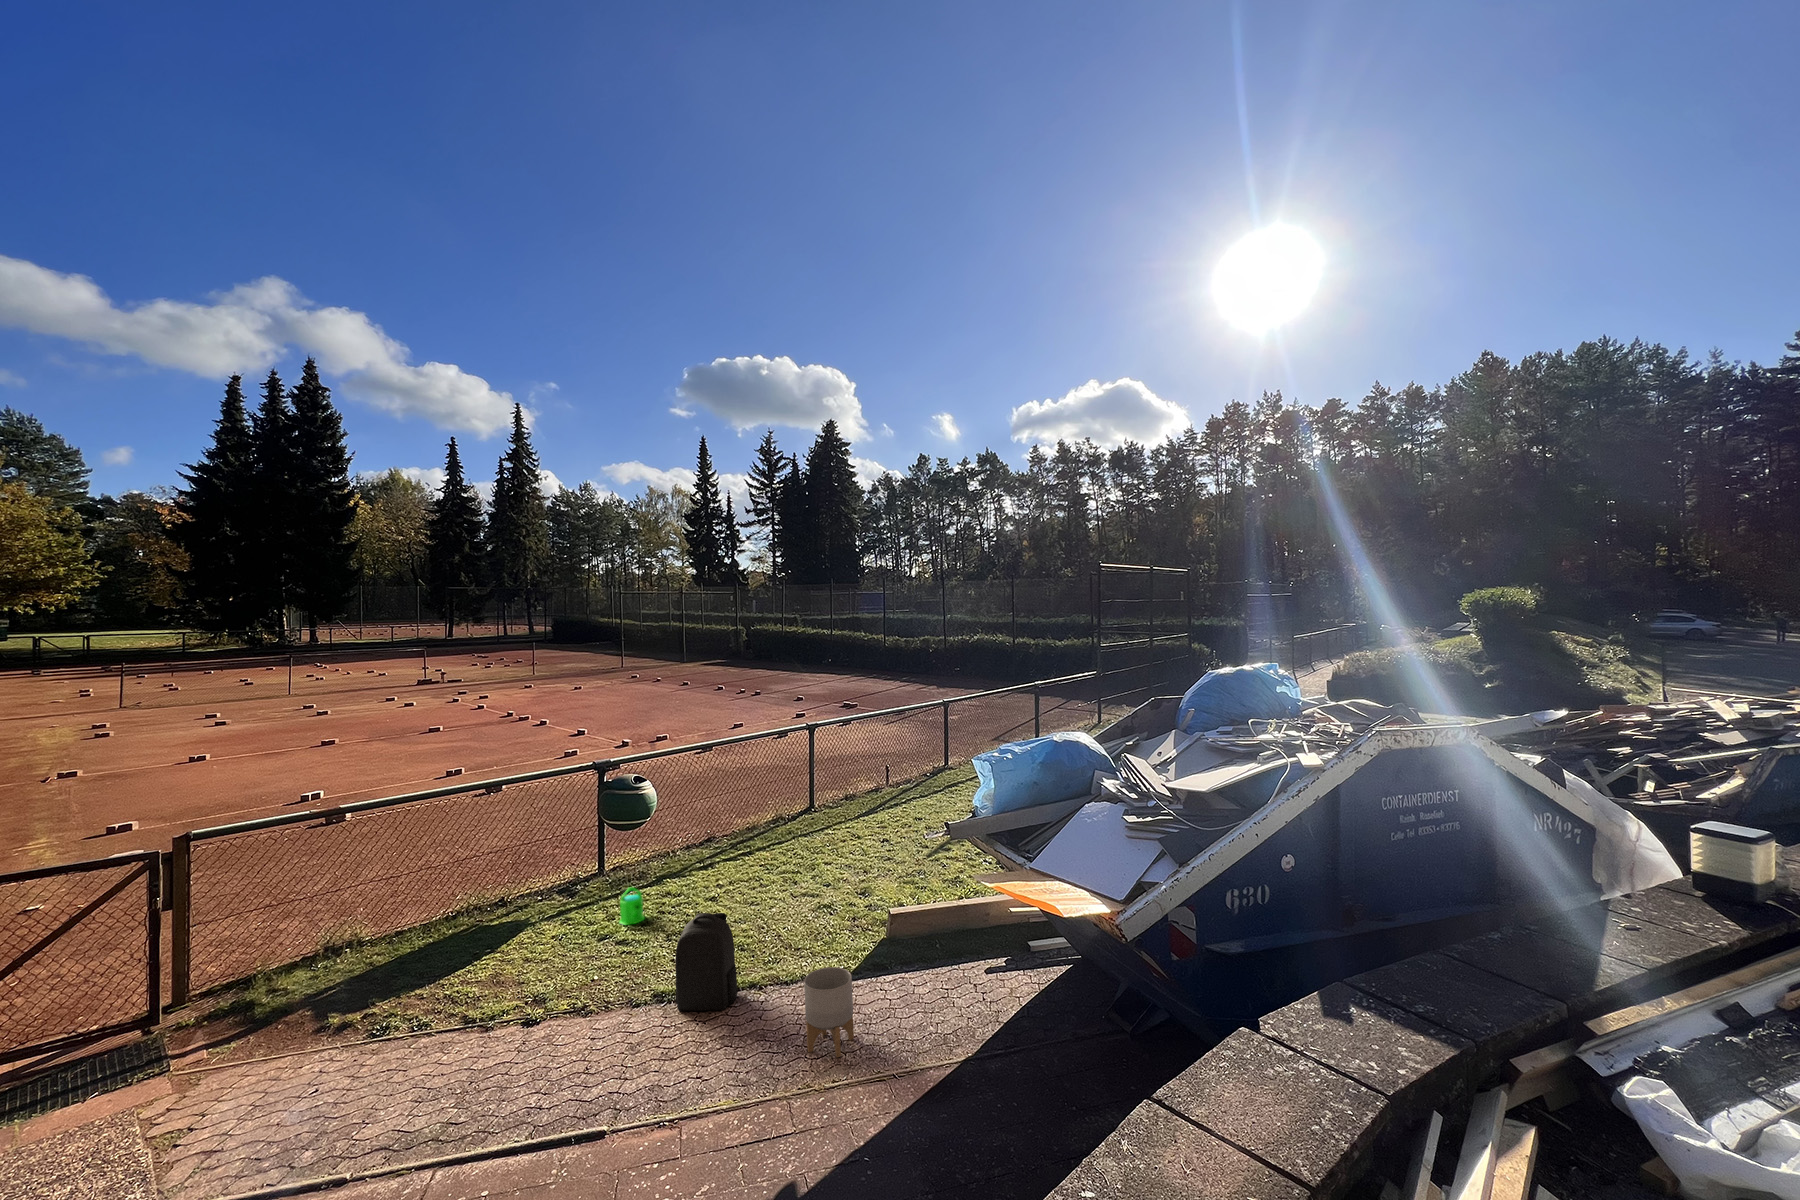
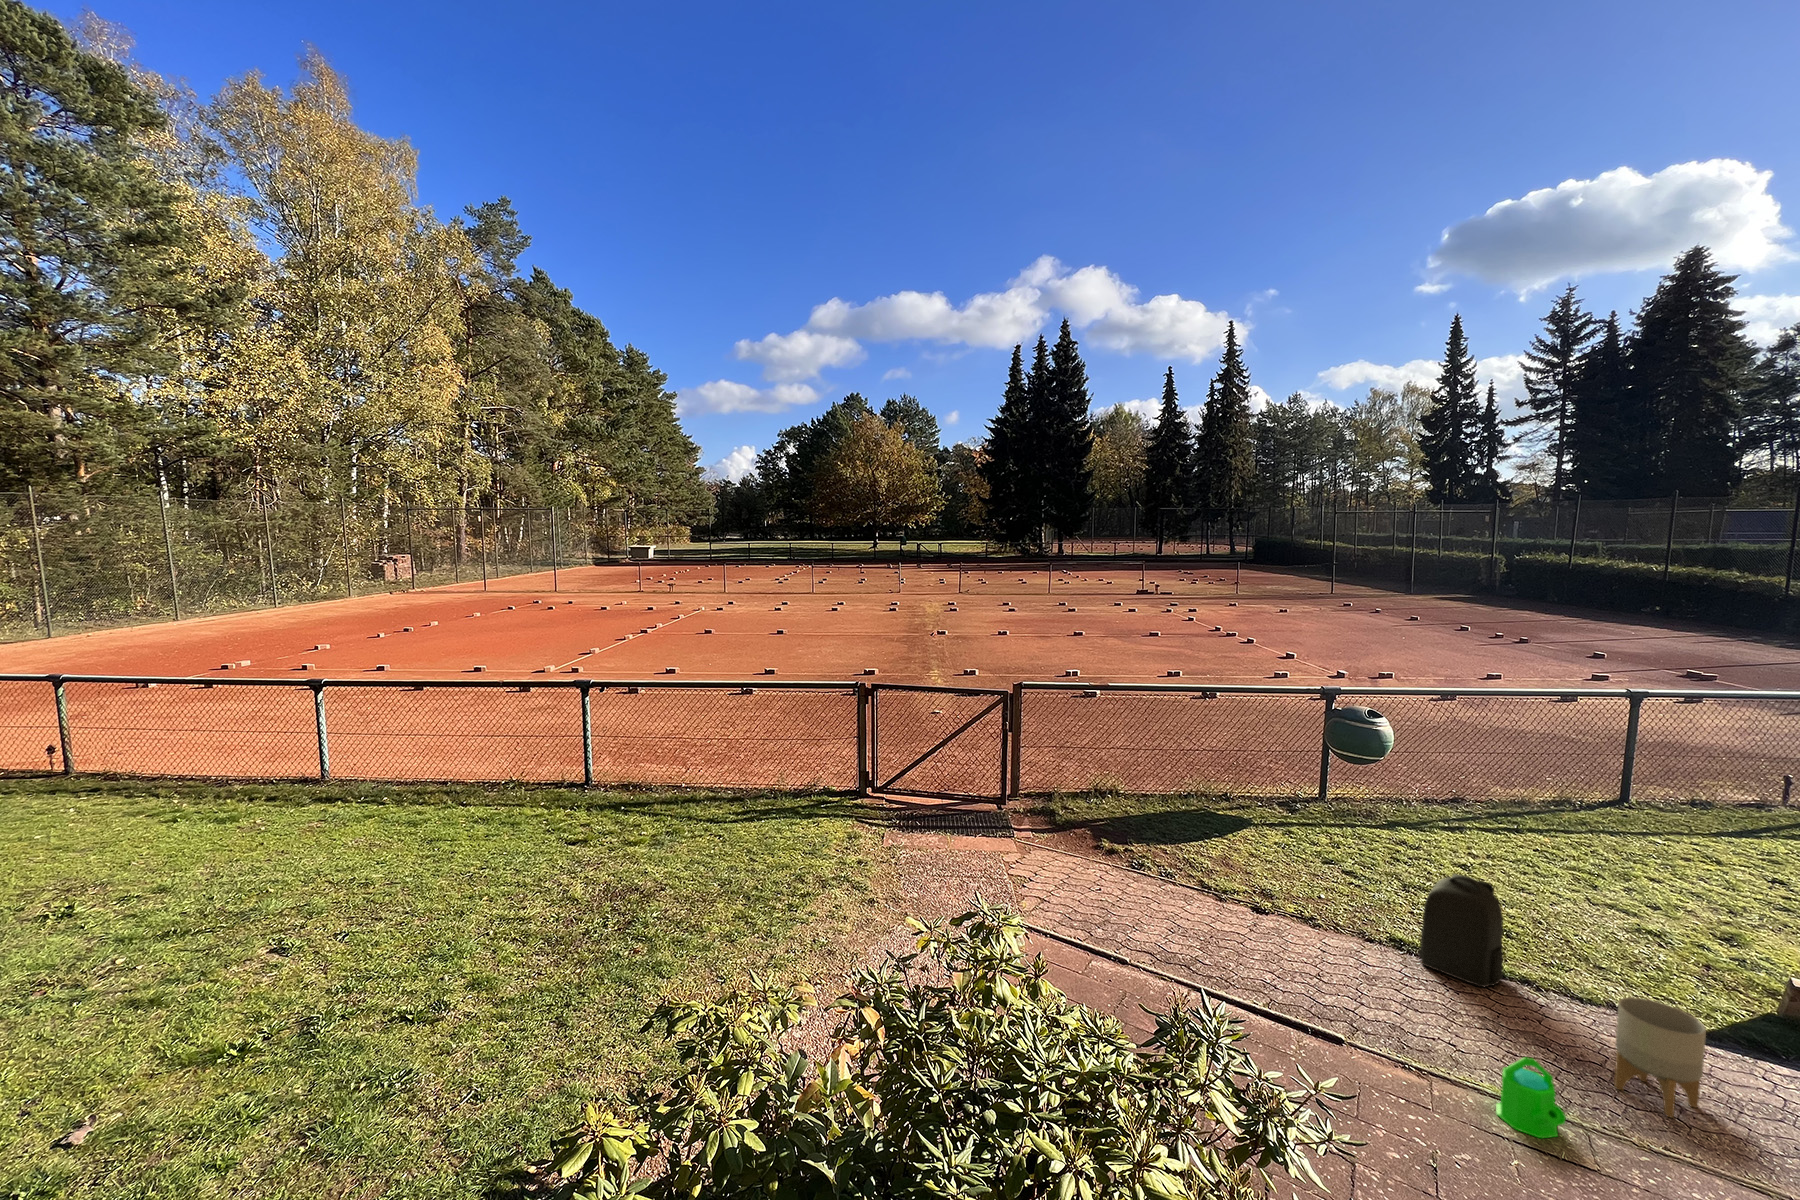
watering can: present [619,887,645,925] -> present [1496,1057,1566,1138]

